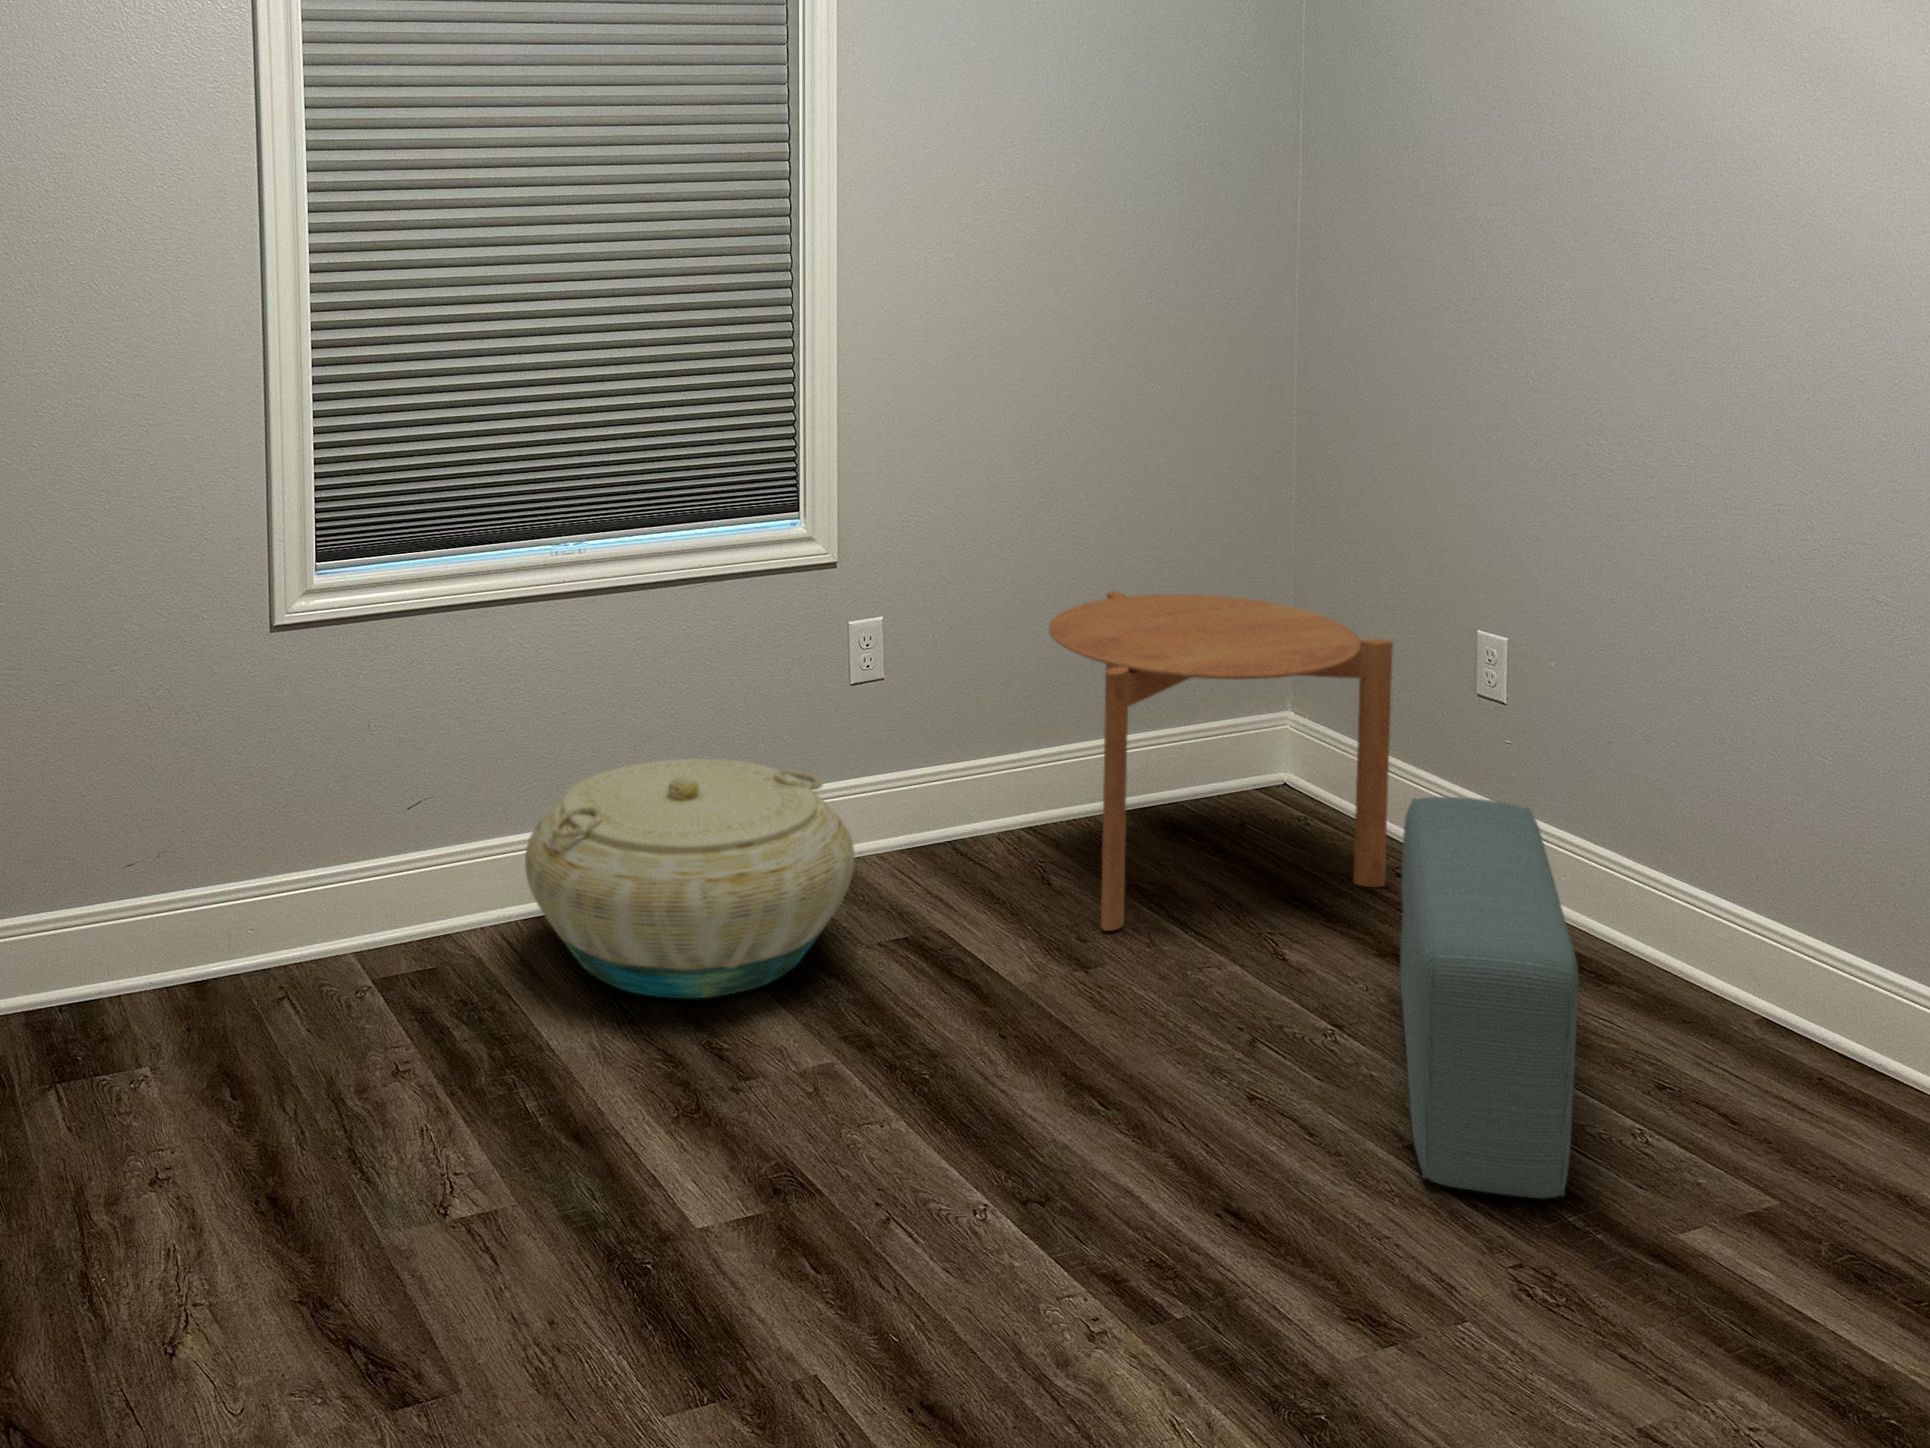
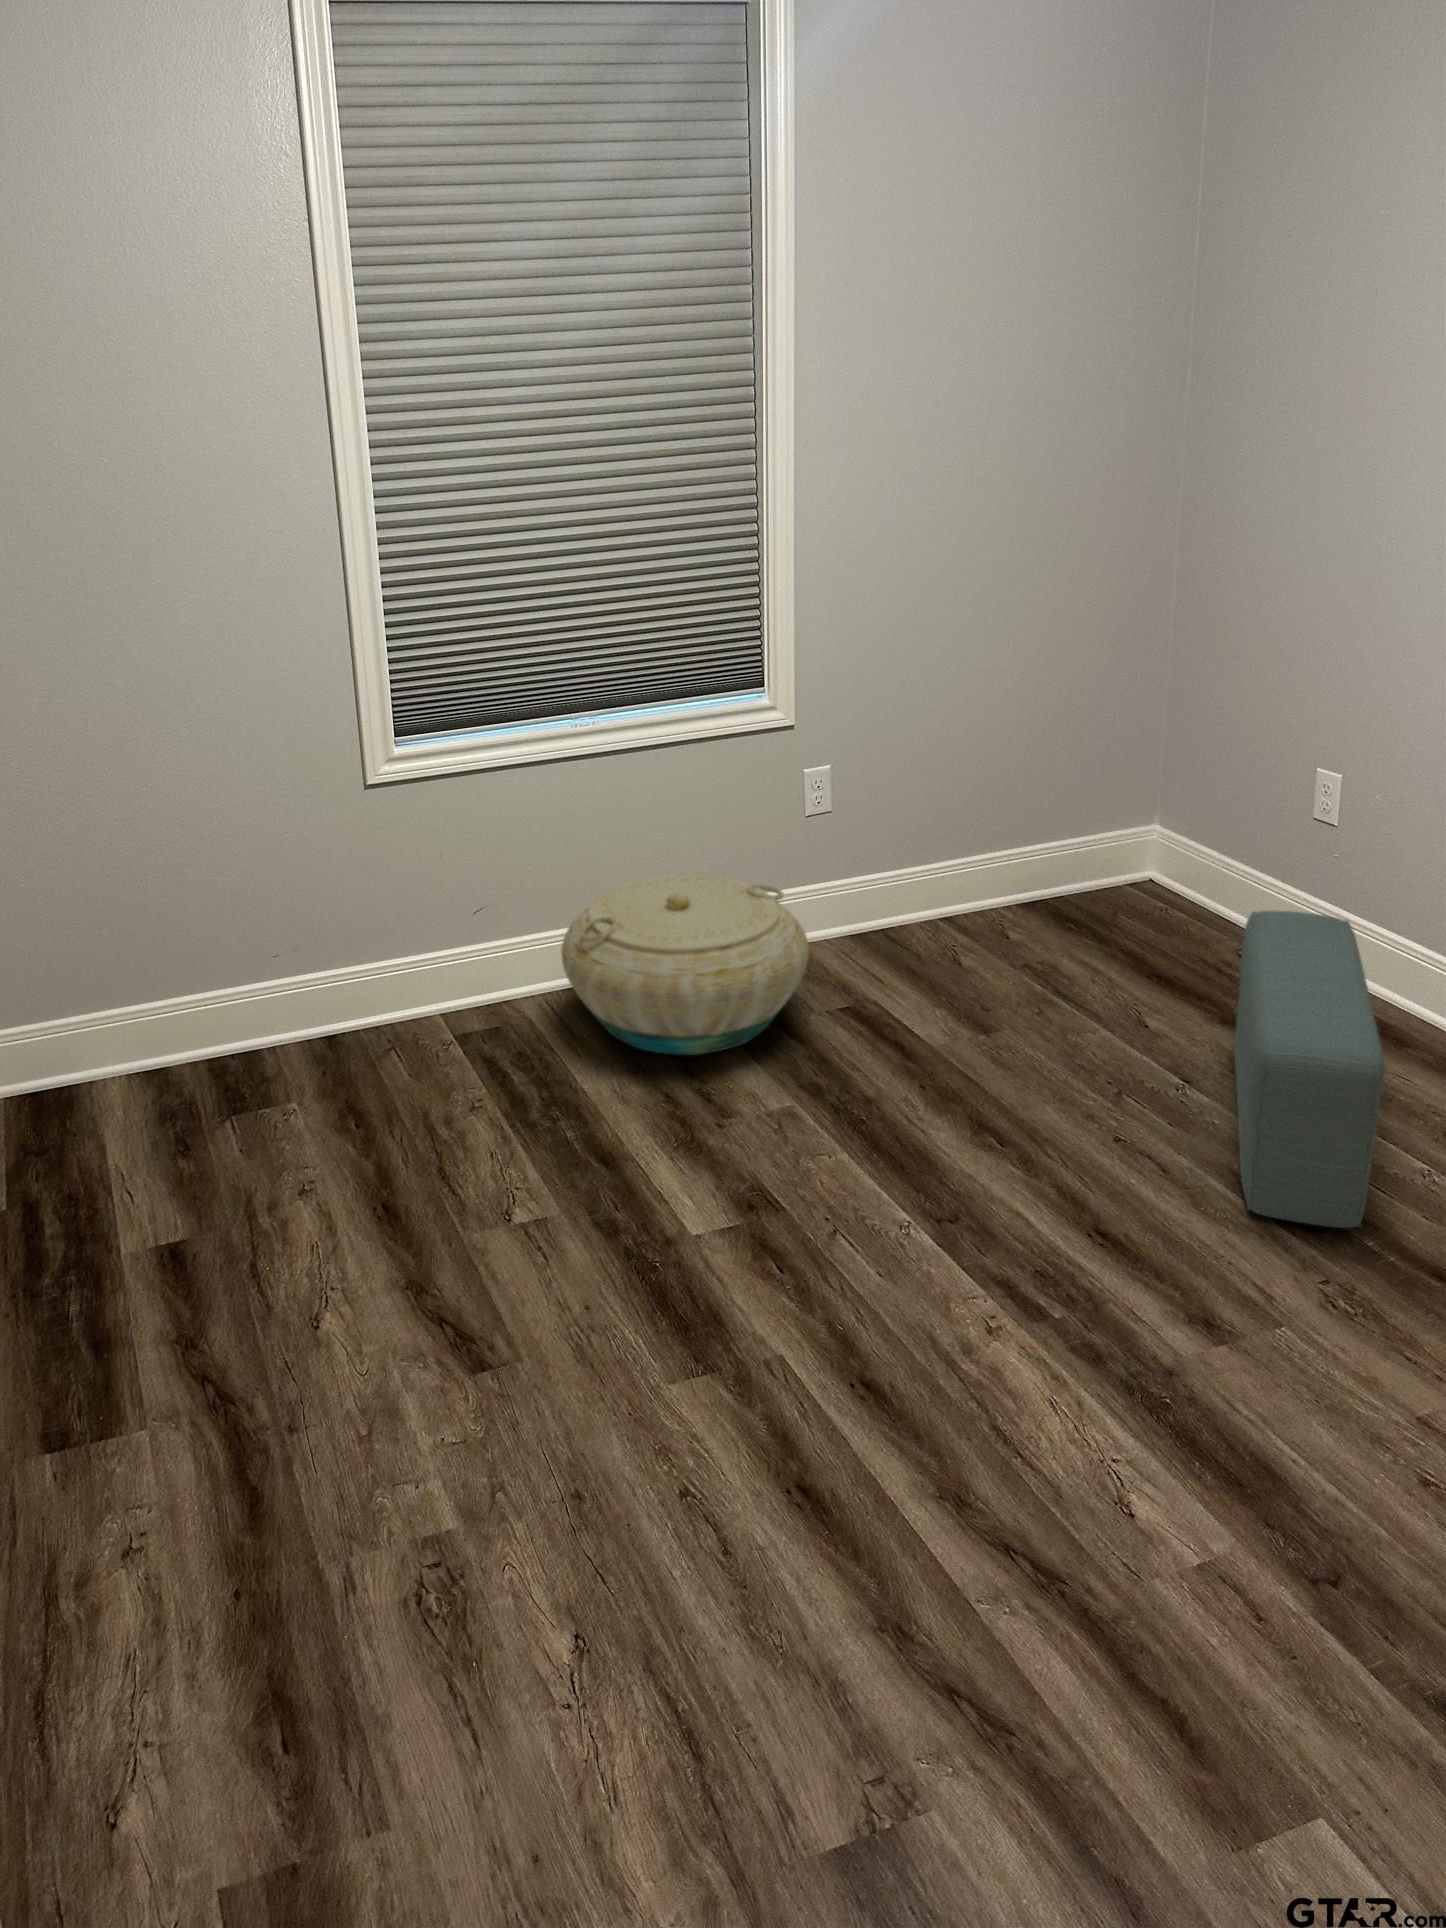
side table: present [1049,591,1393,931] -> none [961,737,1240,1002]

